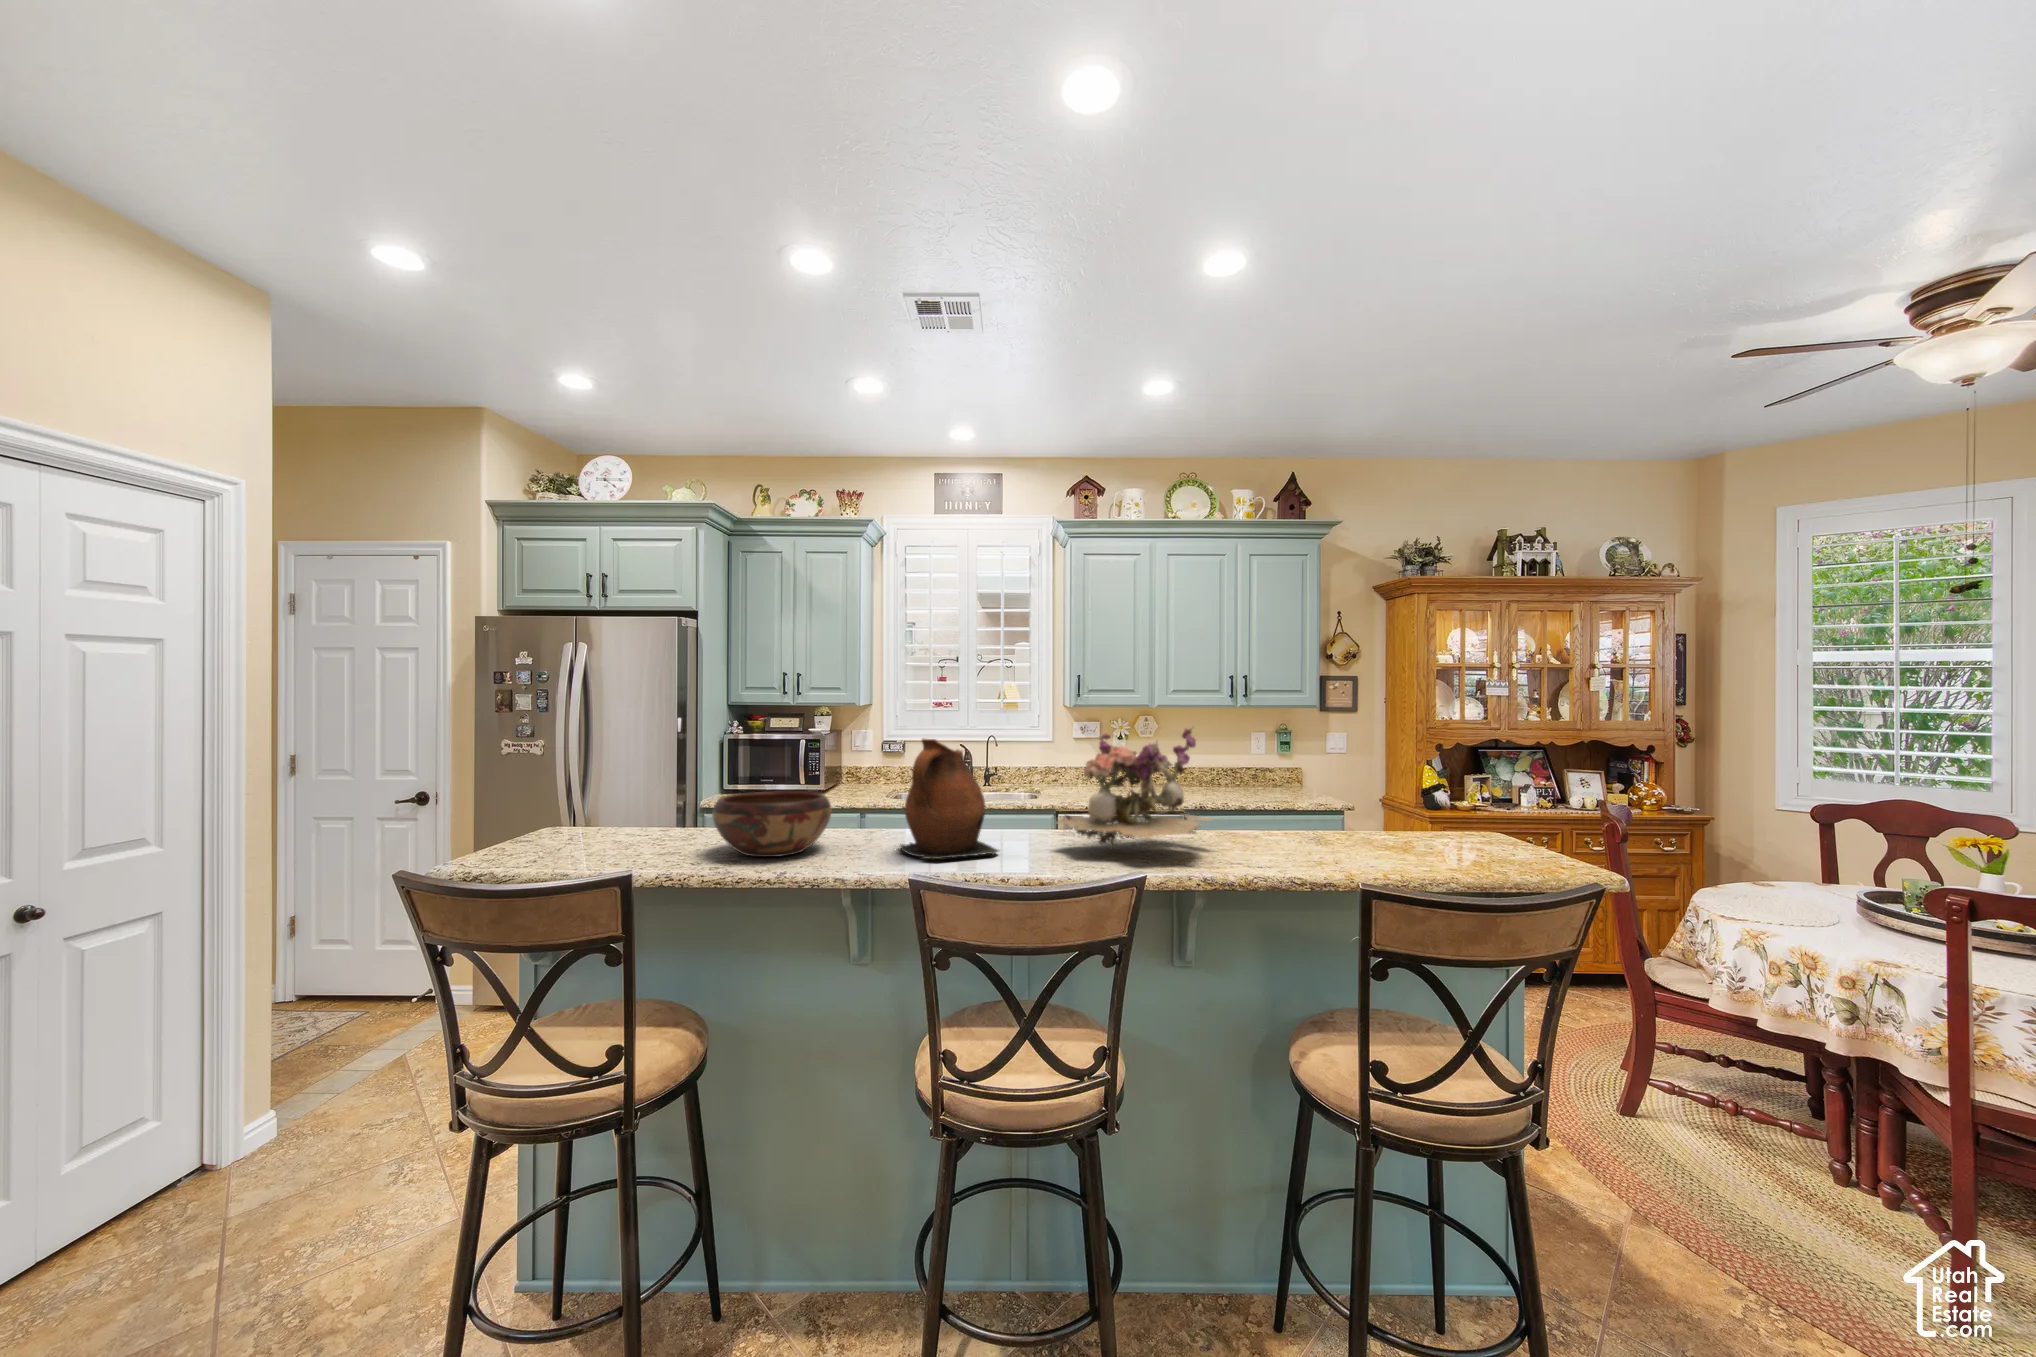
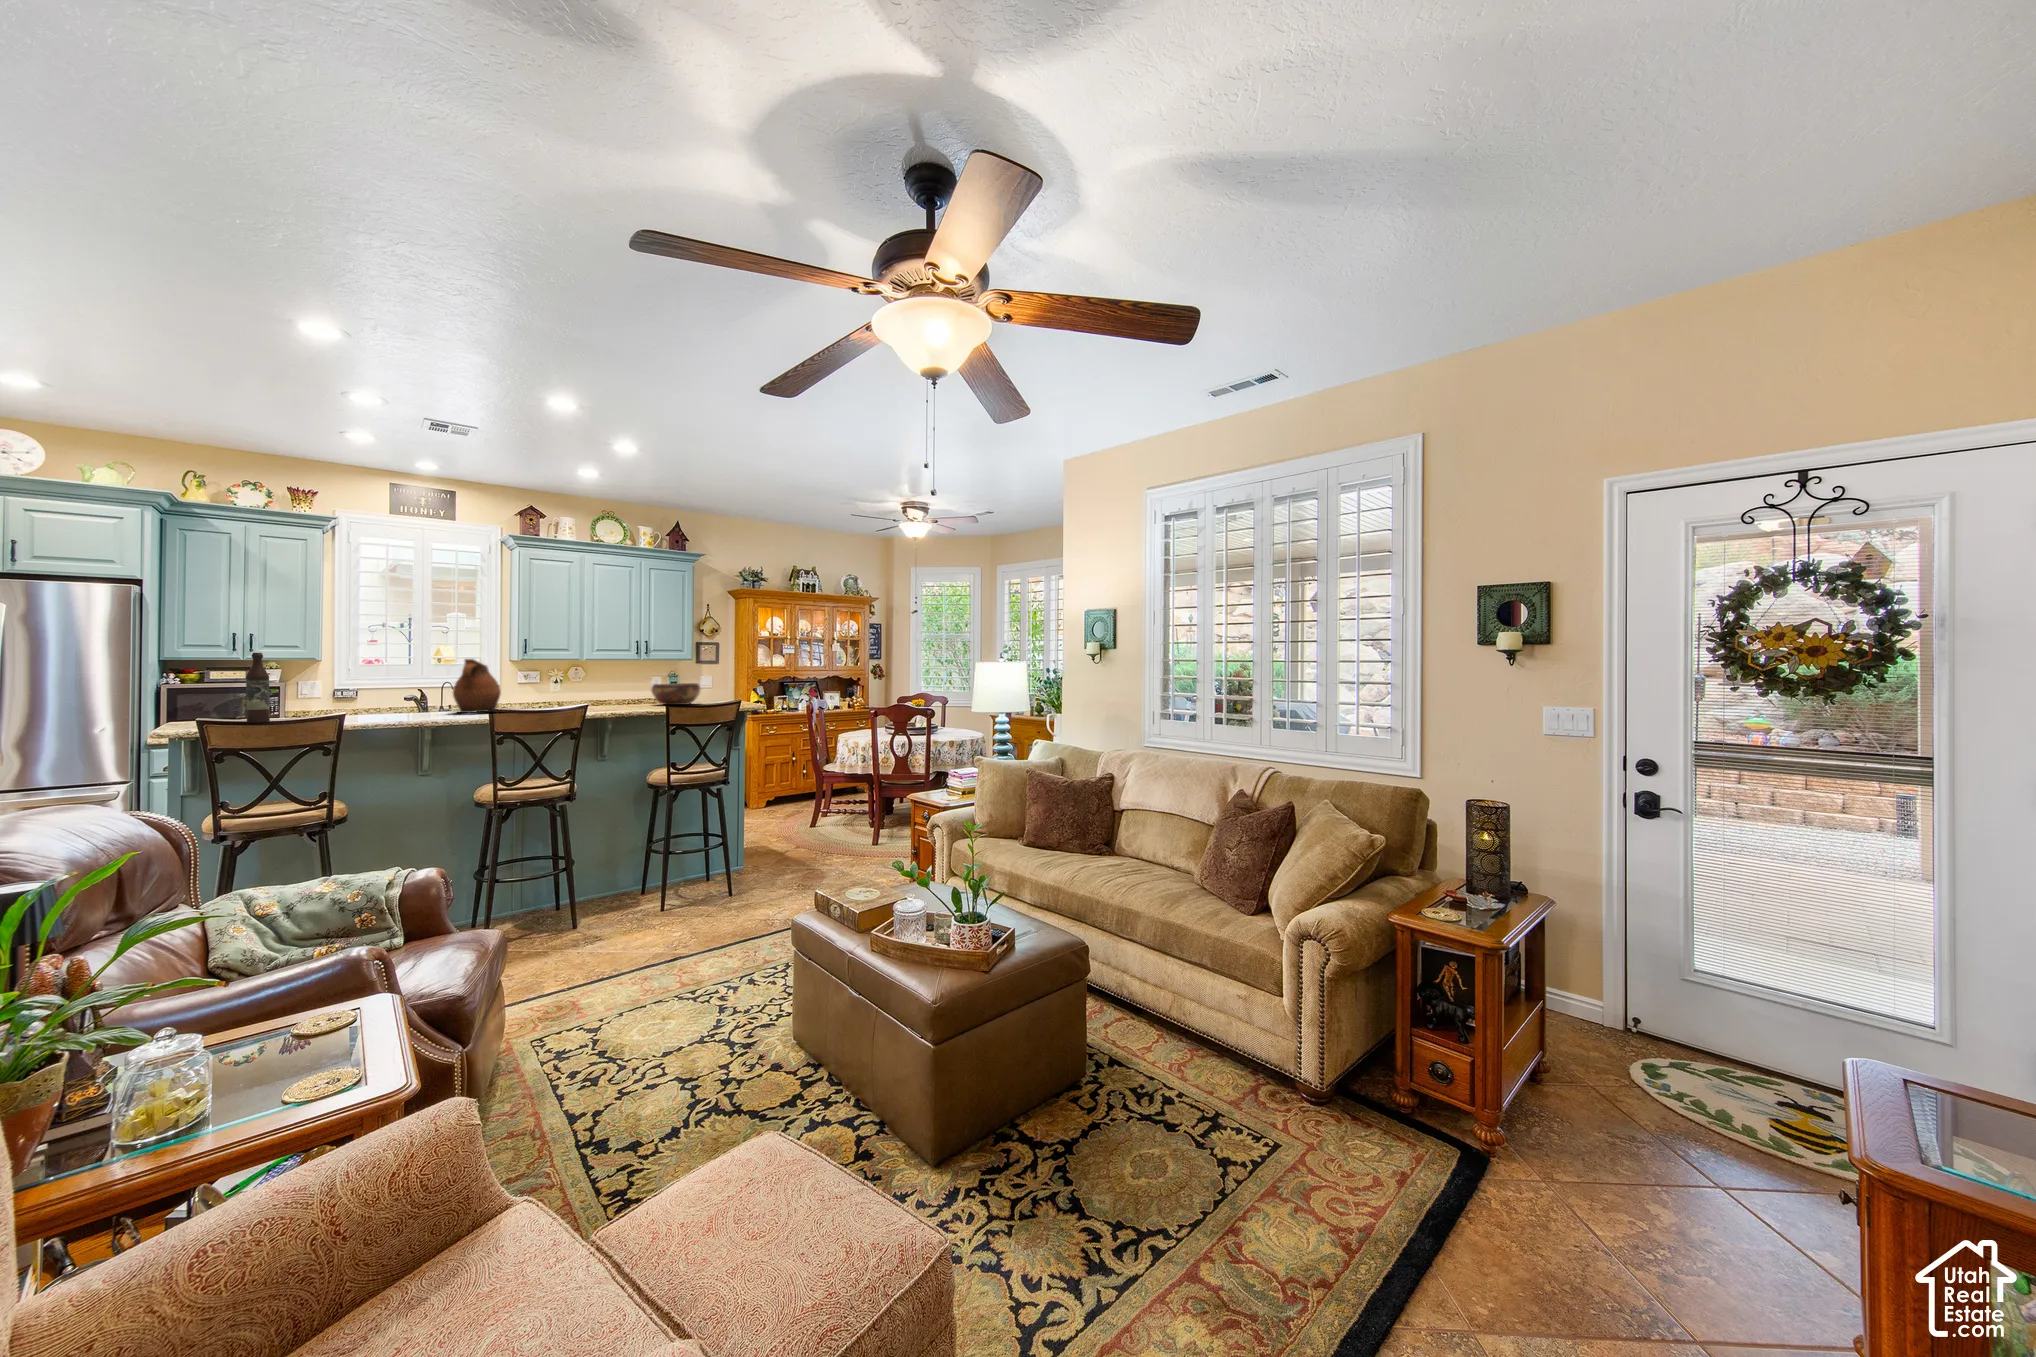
flower arrangement: present [1057,726,1212,849] -> none [538,655,620,709]
wine bottle: none [588,731,622,866] -> present [246,653,270,723]
decorative bowl: present [712,791,832,857] -> present [651,683,700,705]

